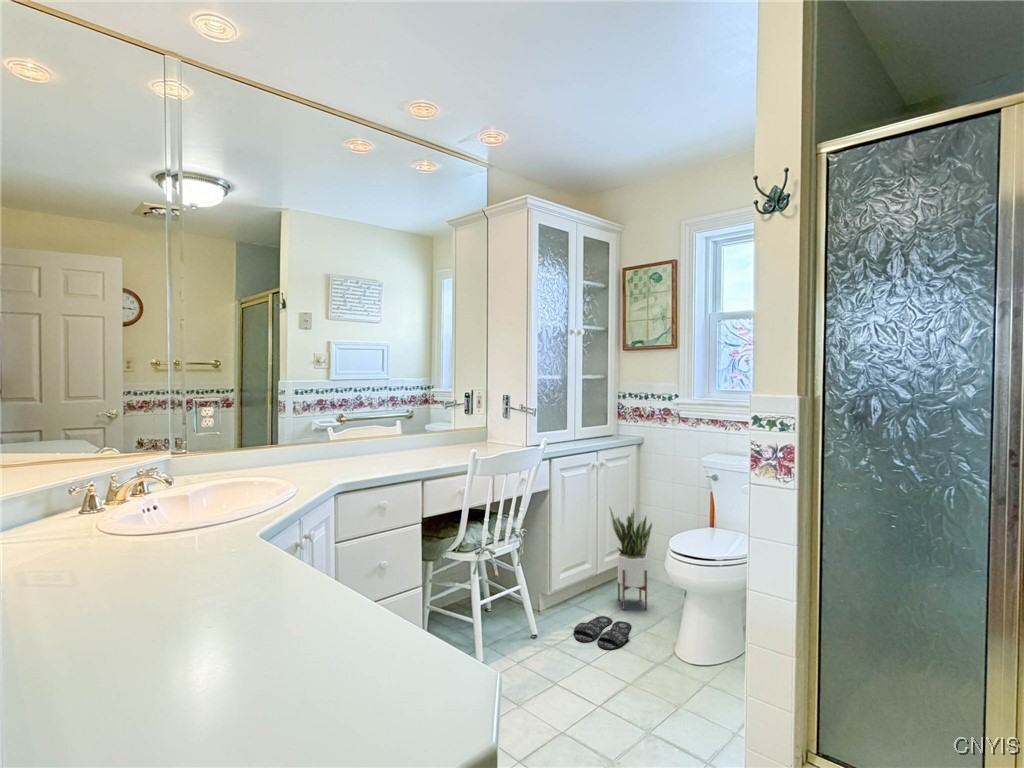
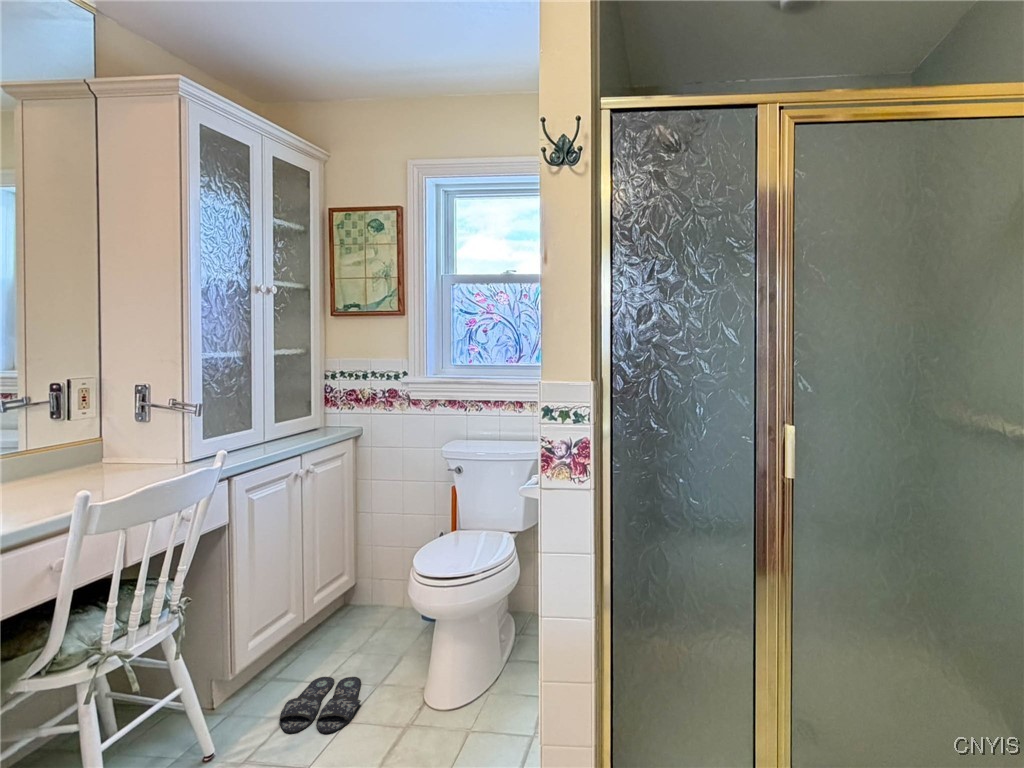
potted plant: present [609,507,652,610] -> none [323,523,381,658]

